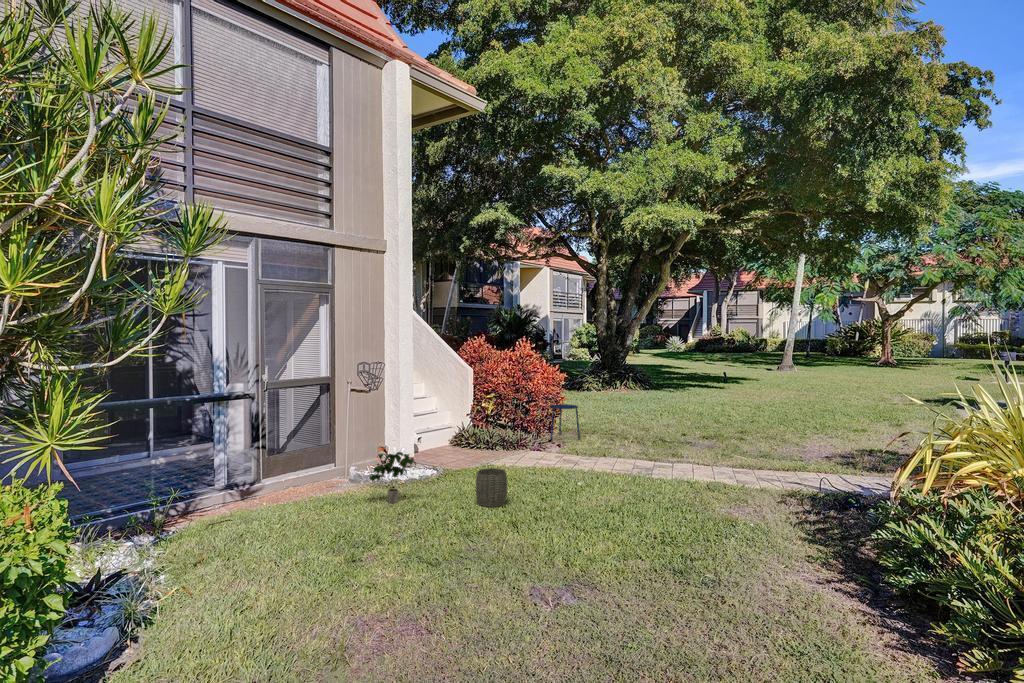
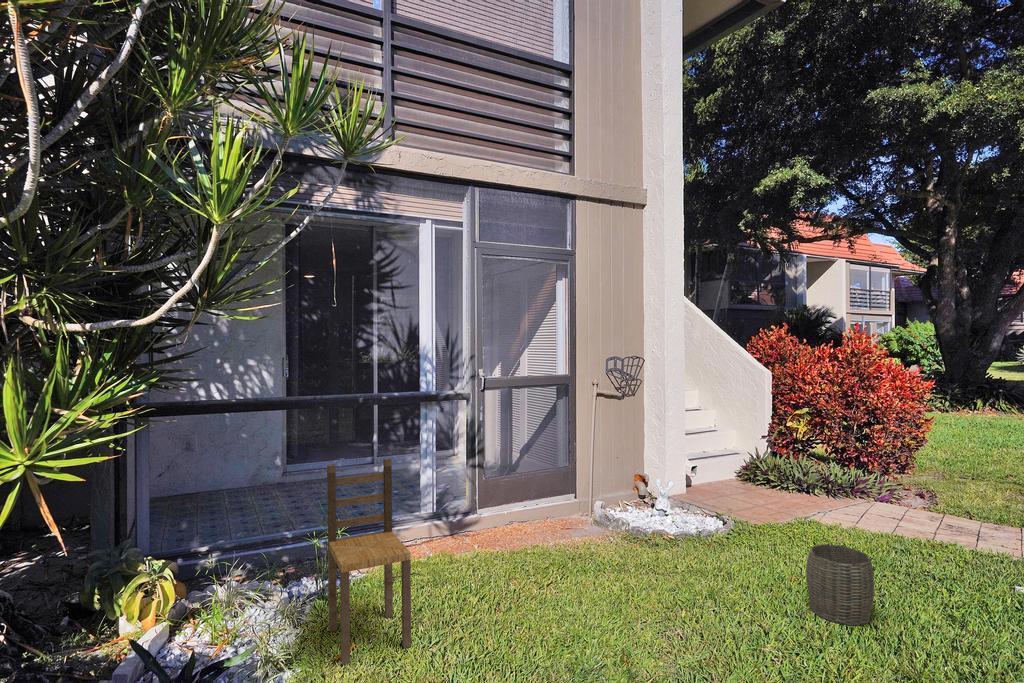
side table: present [549,404,580,440] -> none [901,430,961,489]
chair: none [179,439,246,564] -> present [327,458,411,665]
potted plant: present [369,452,416,503] -> none [617,496,694,580]

